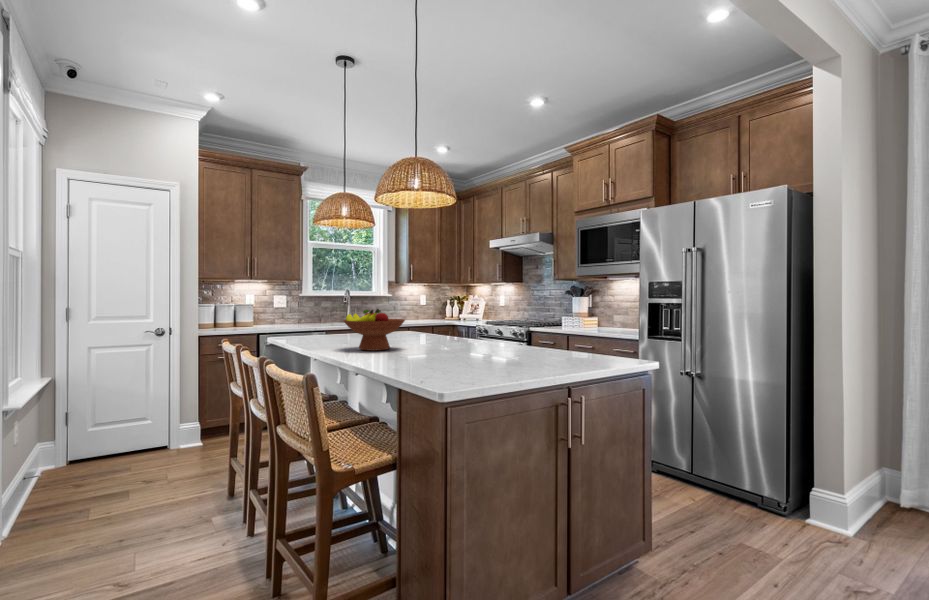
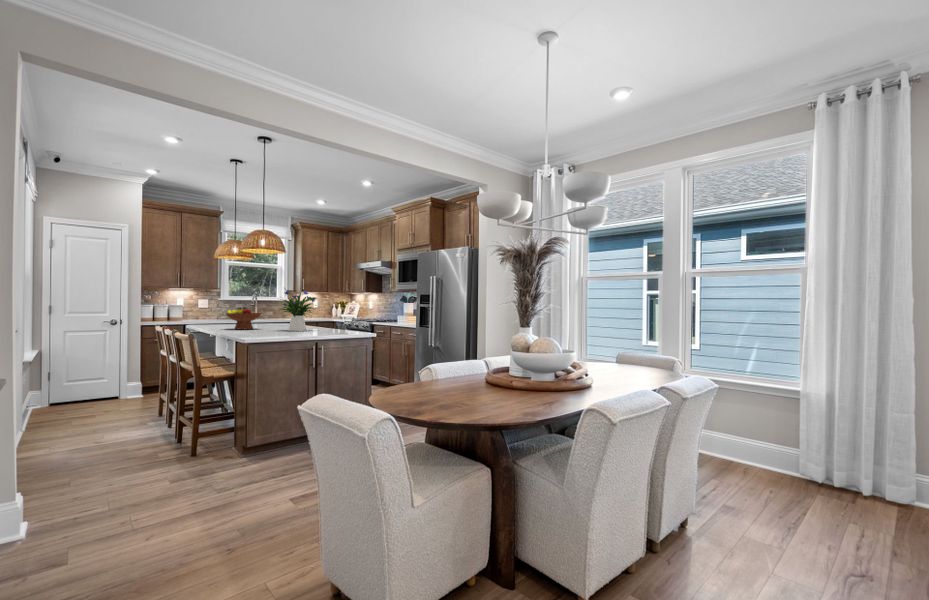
flower arrangement: none [438,271,517,355] -> present [280,290,316,331]

